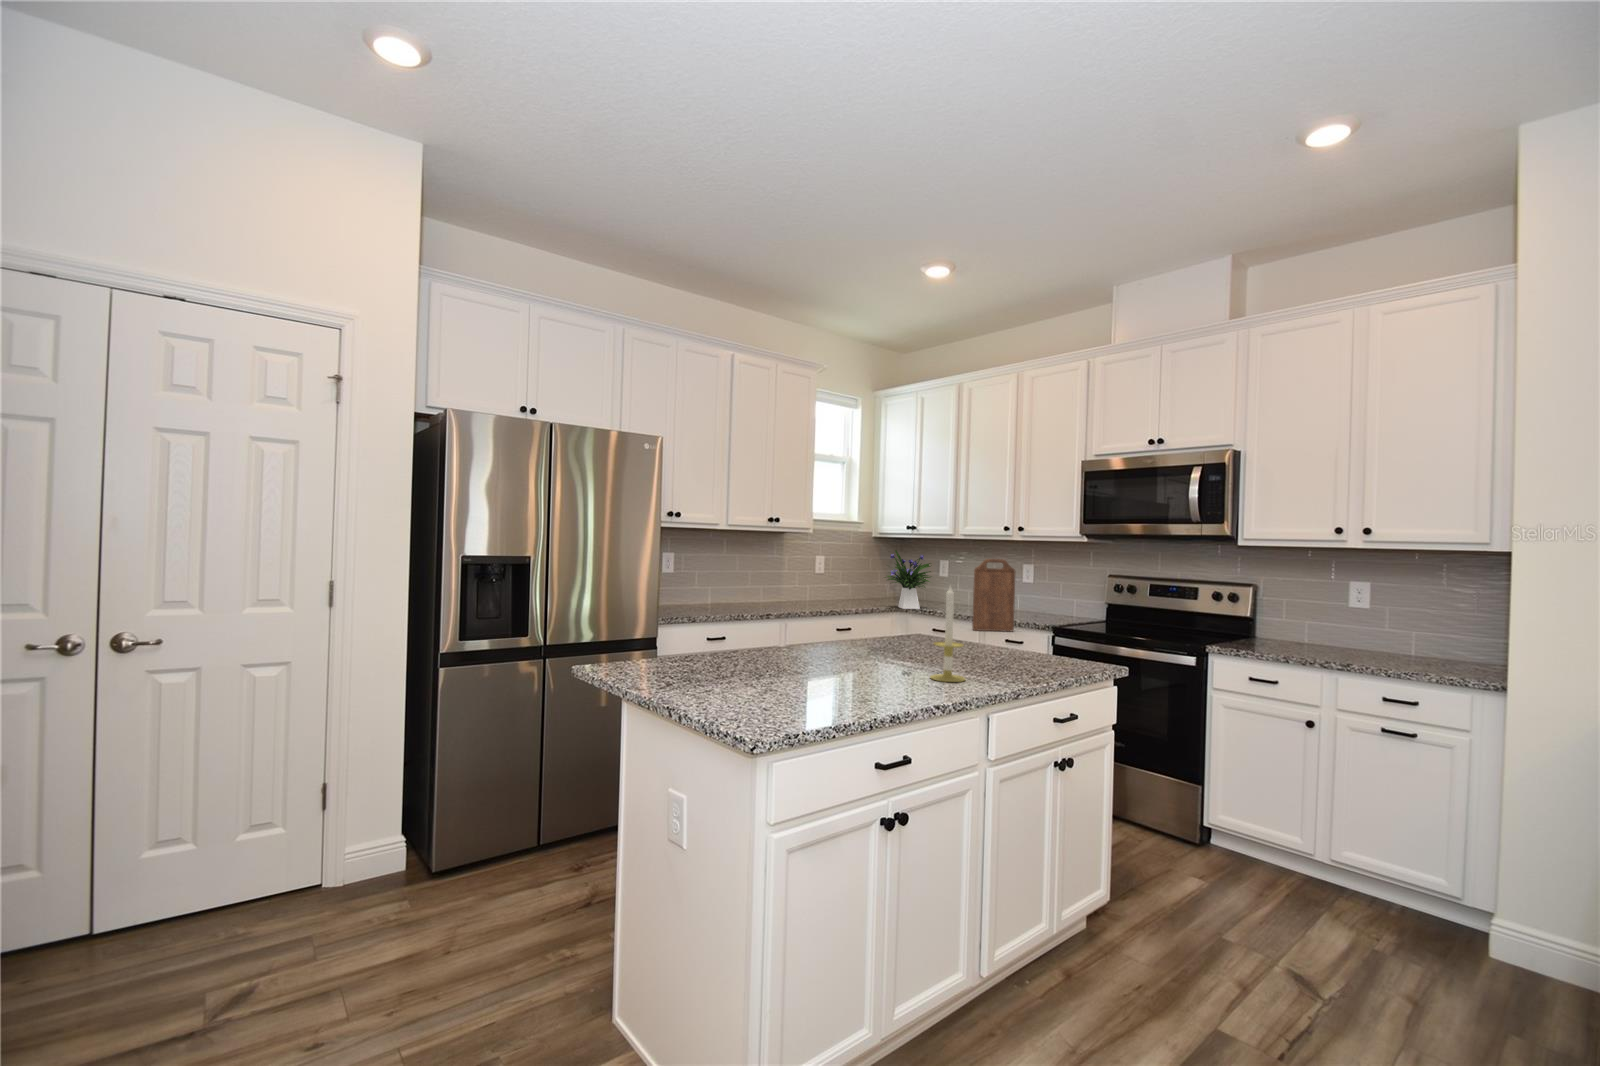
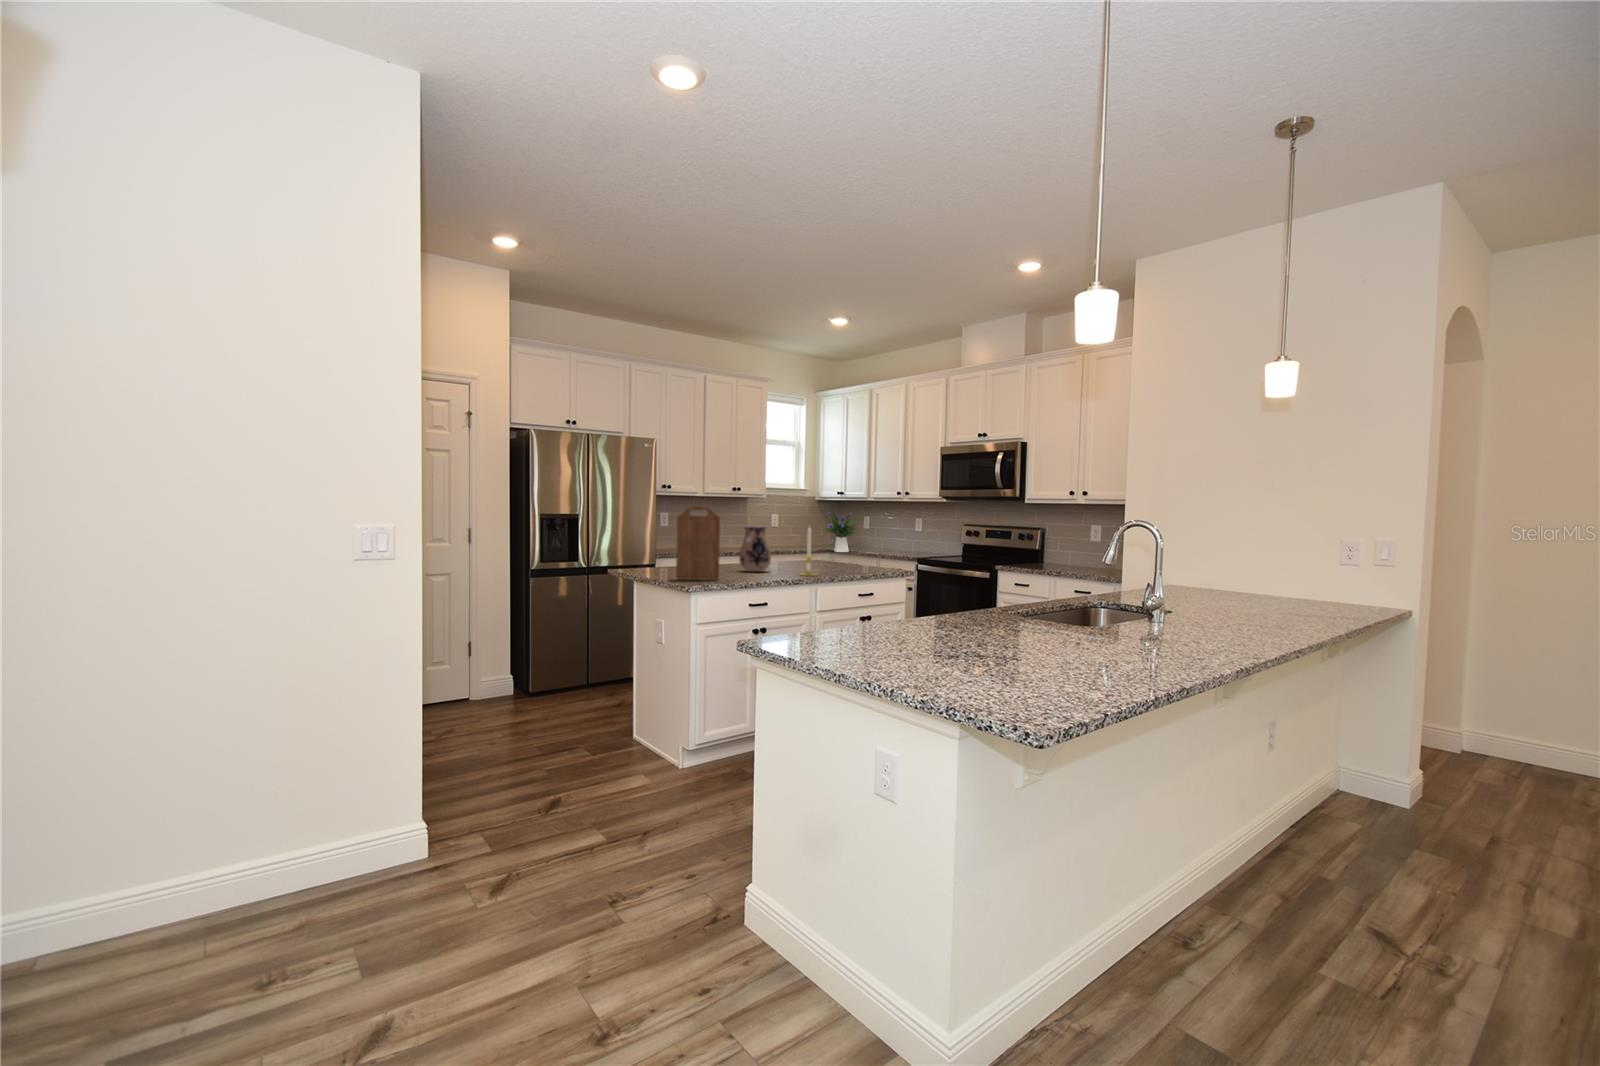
cutting board: present [972,559,1015,631] -> present [676,506,720,580]
ceramic pitcher: none [811,583,868,668] -> present [740,527,771,572]

